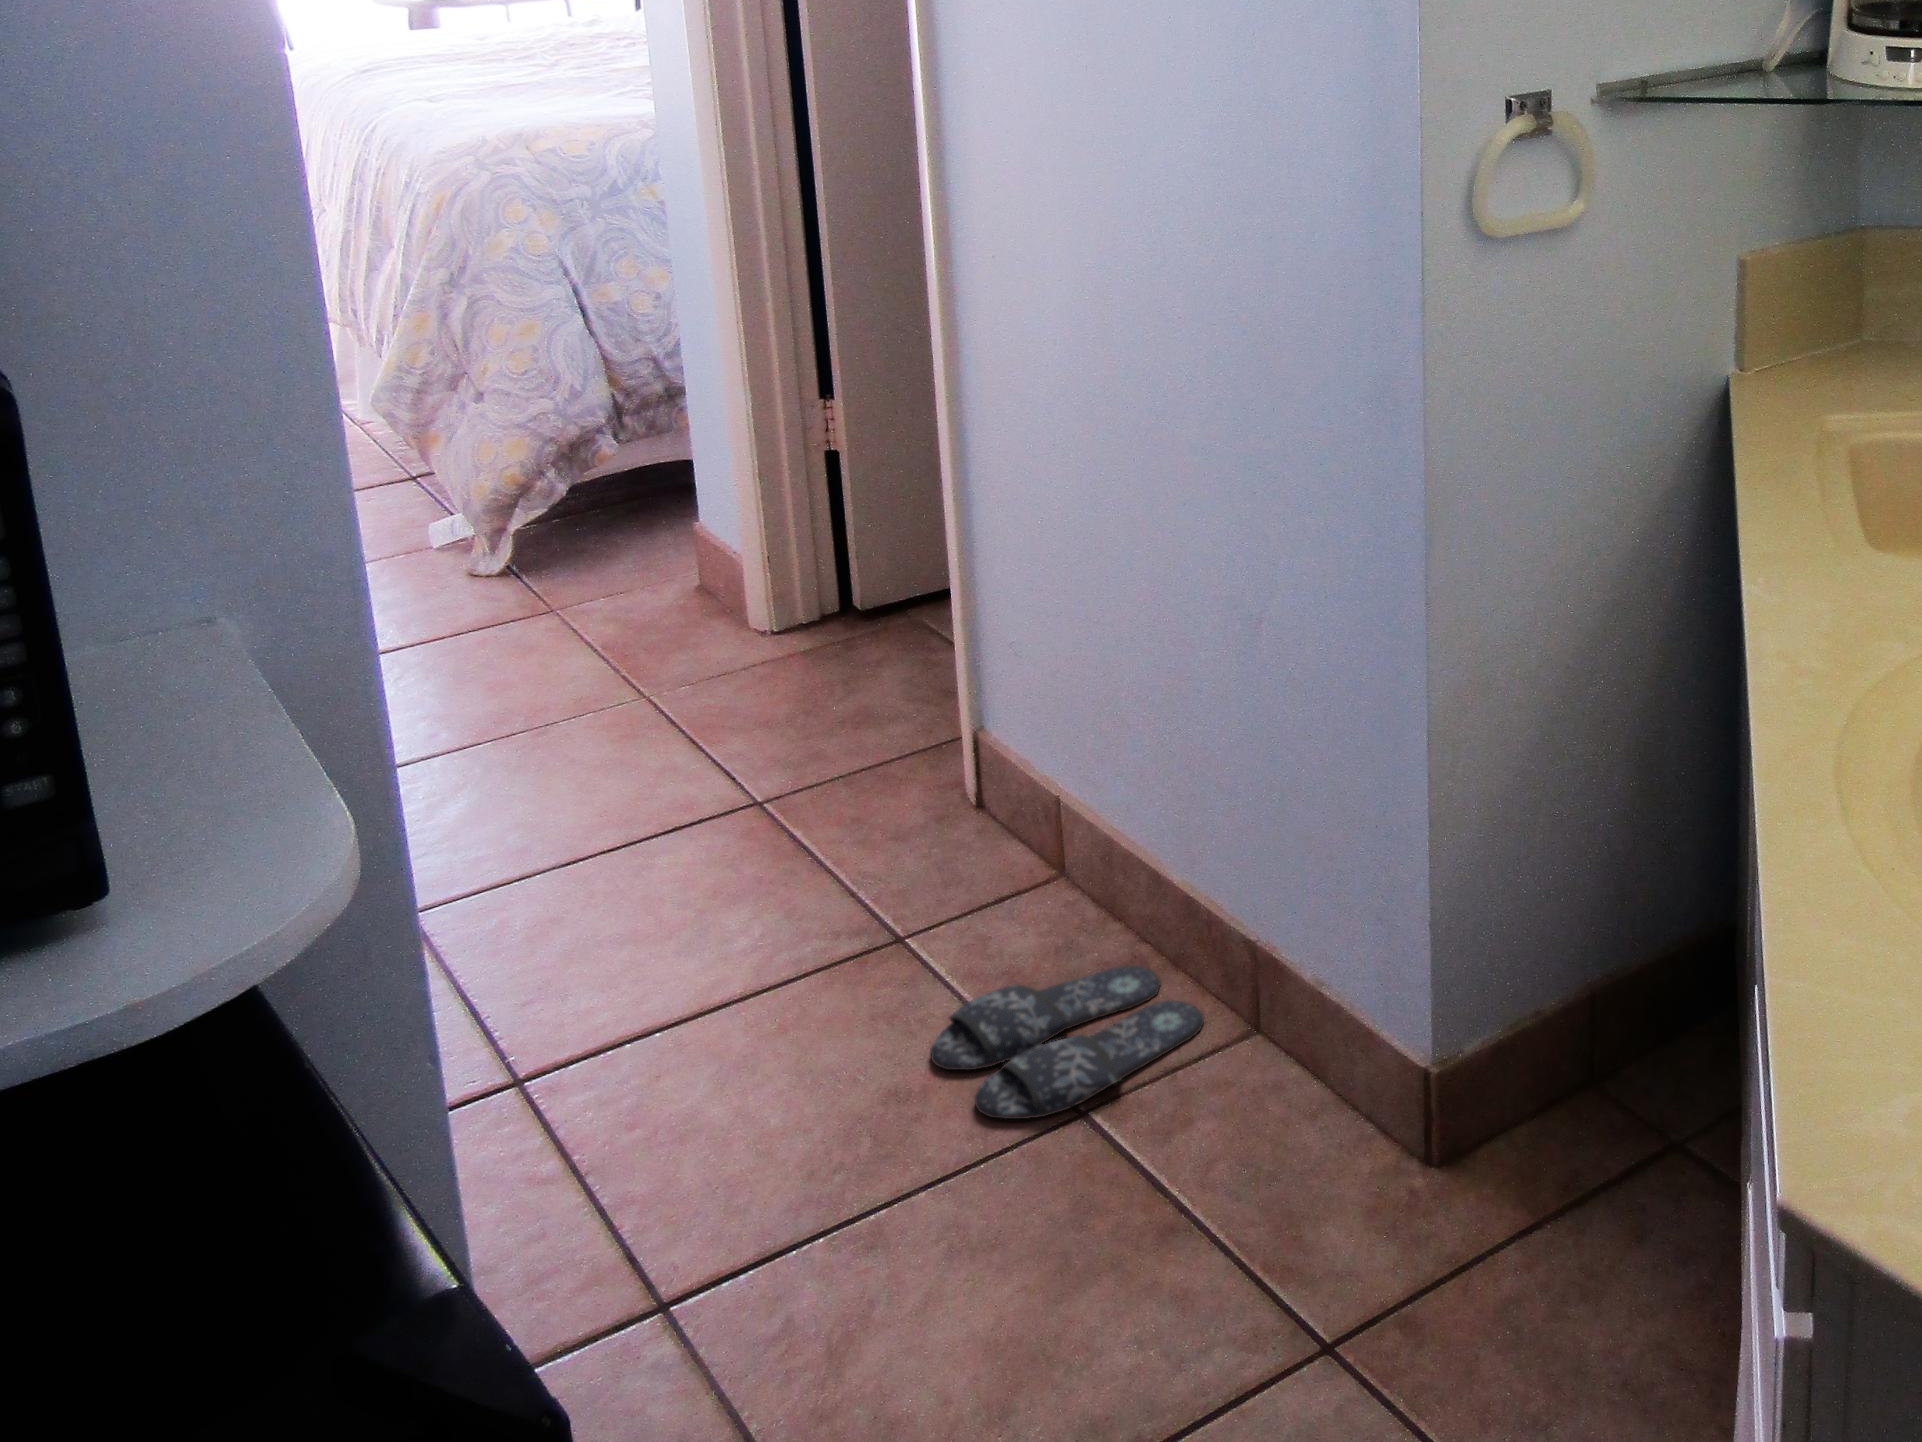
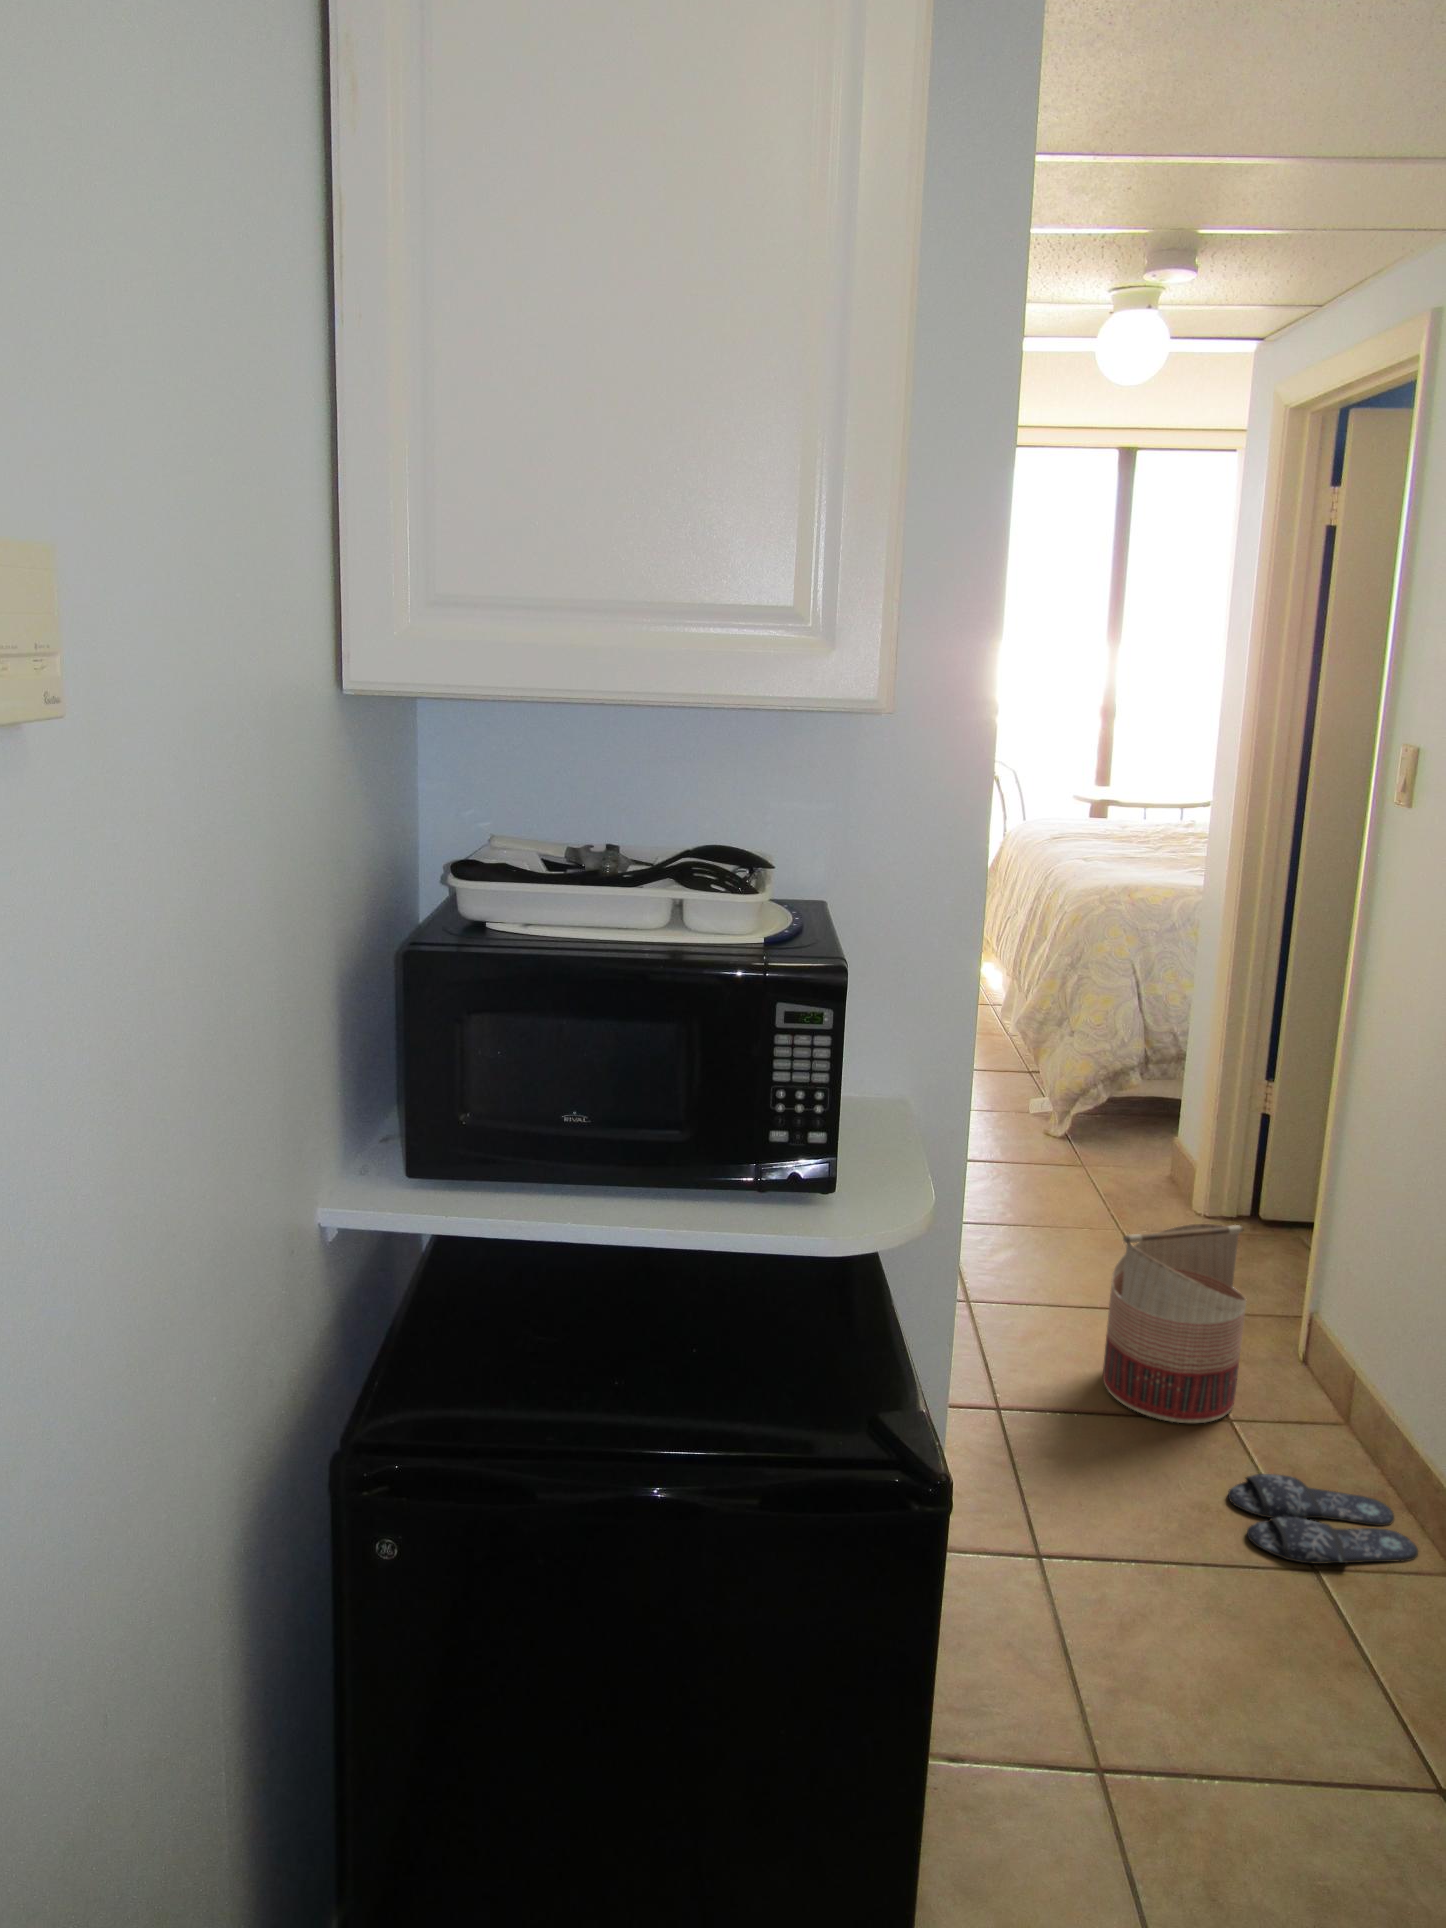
basket: none [664,635,898,985] -> present [1103,1224,1247,1423]

